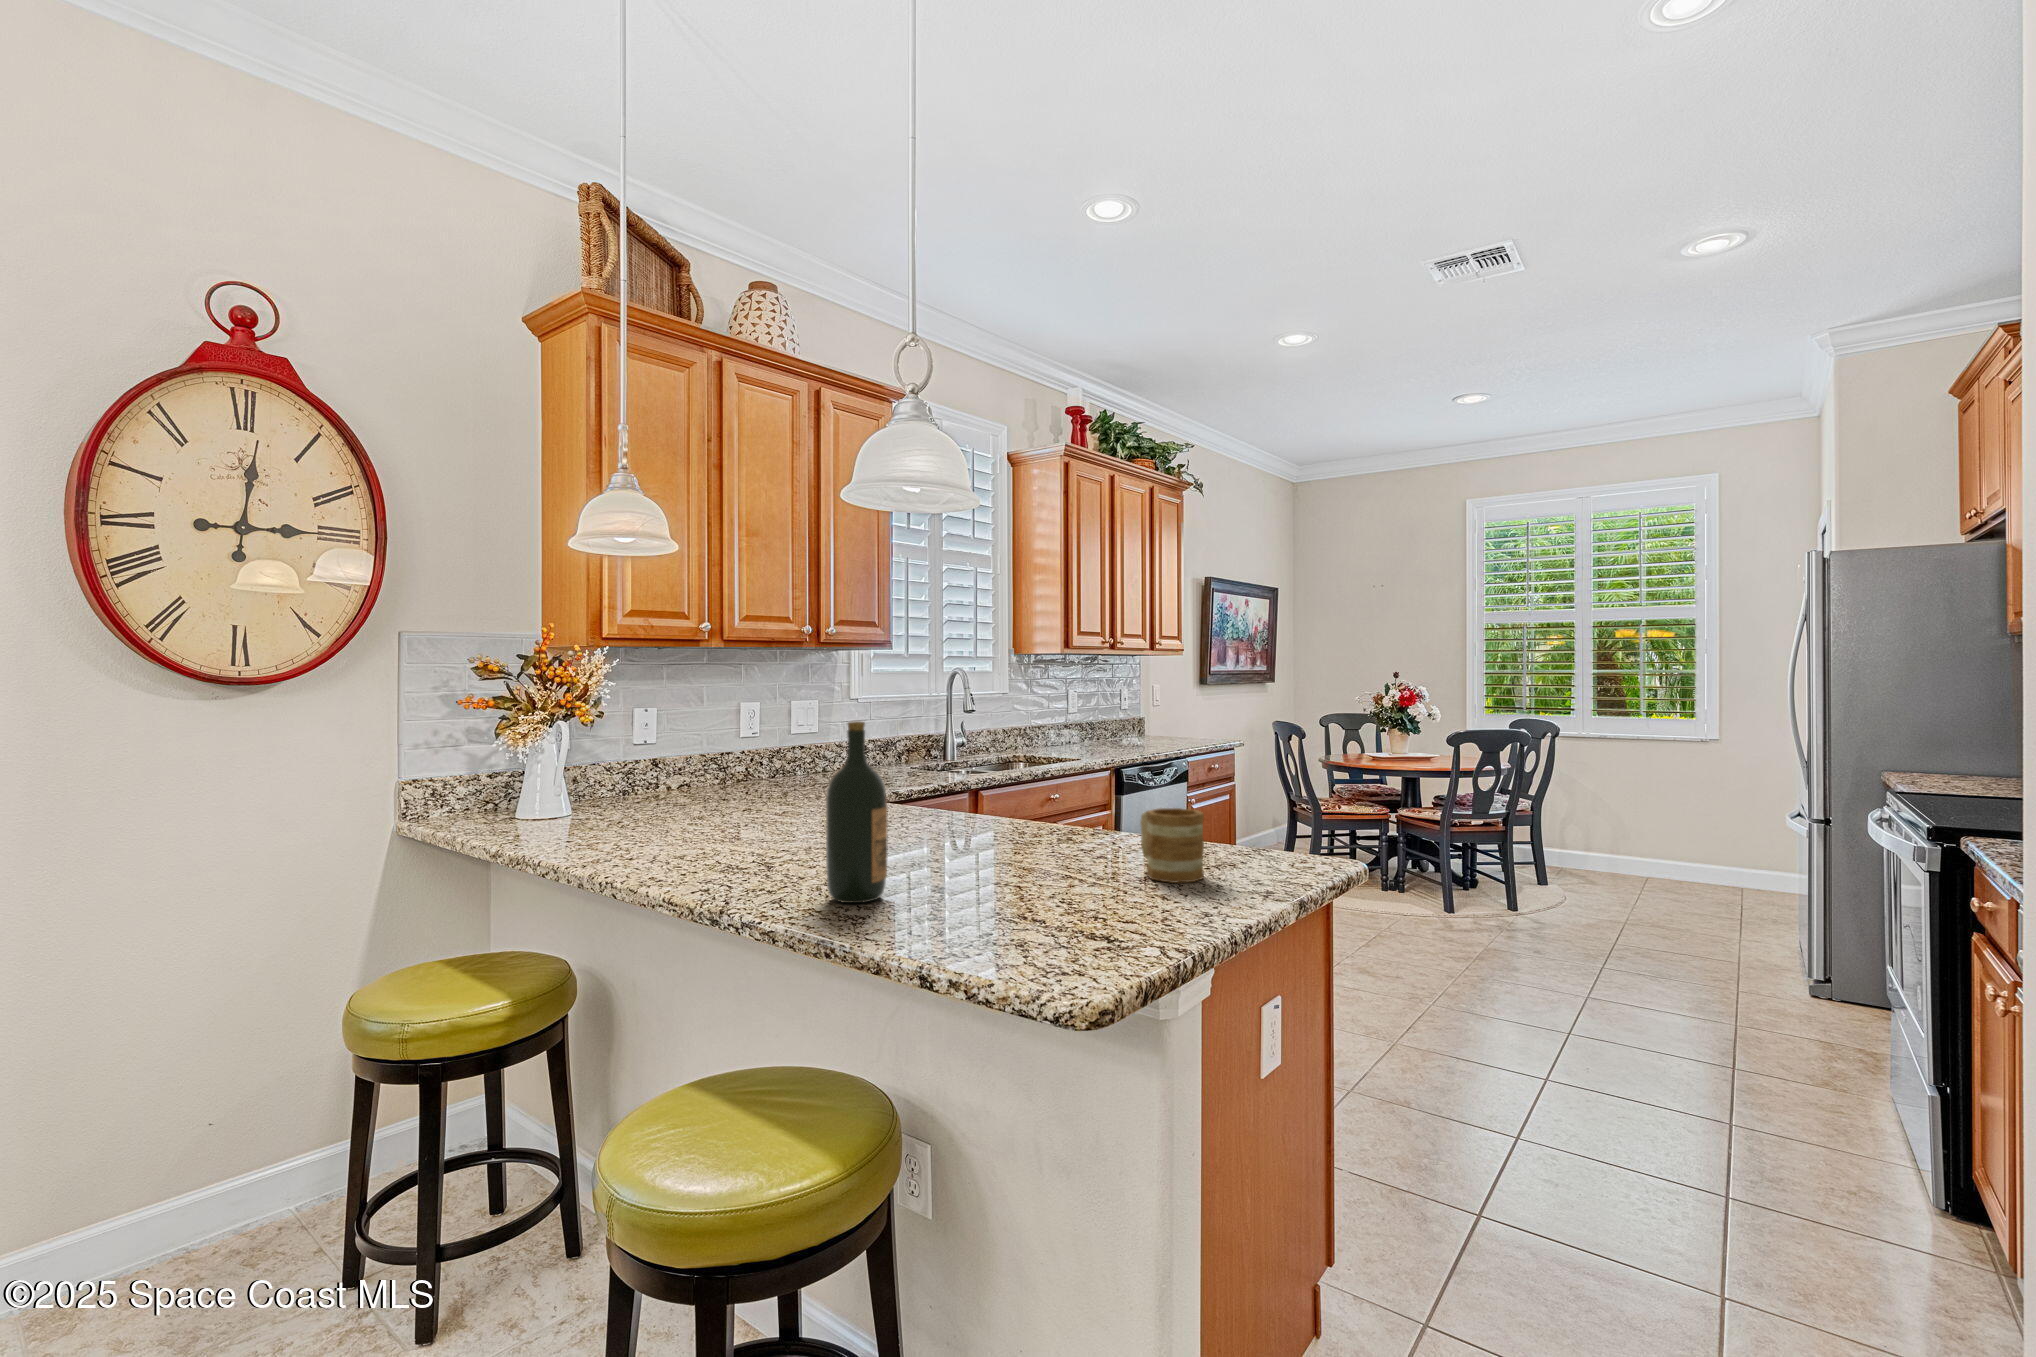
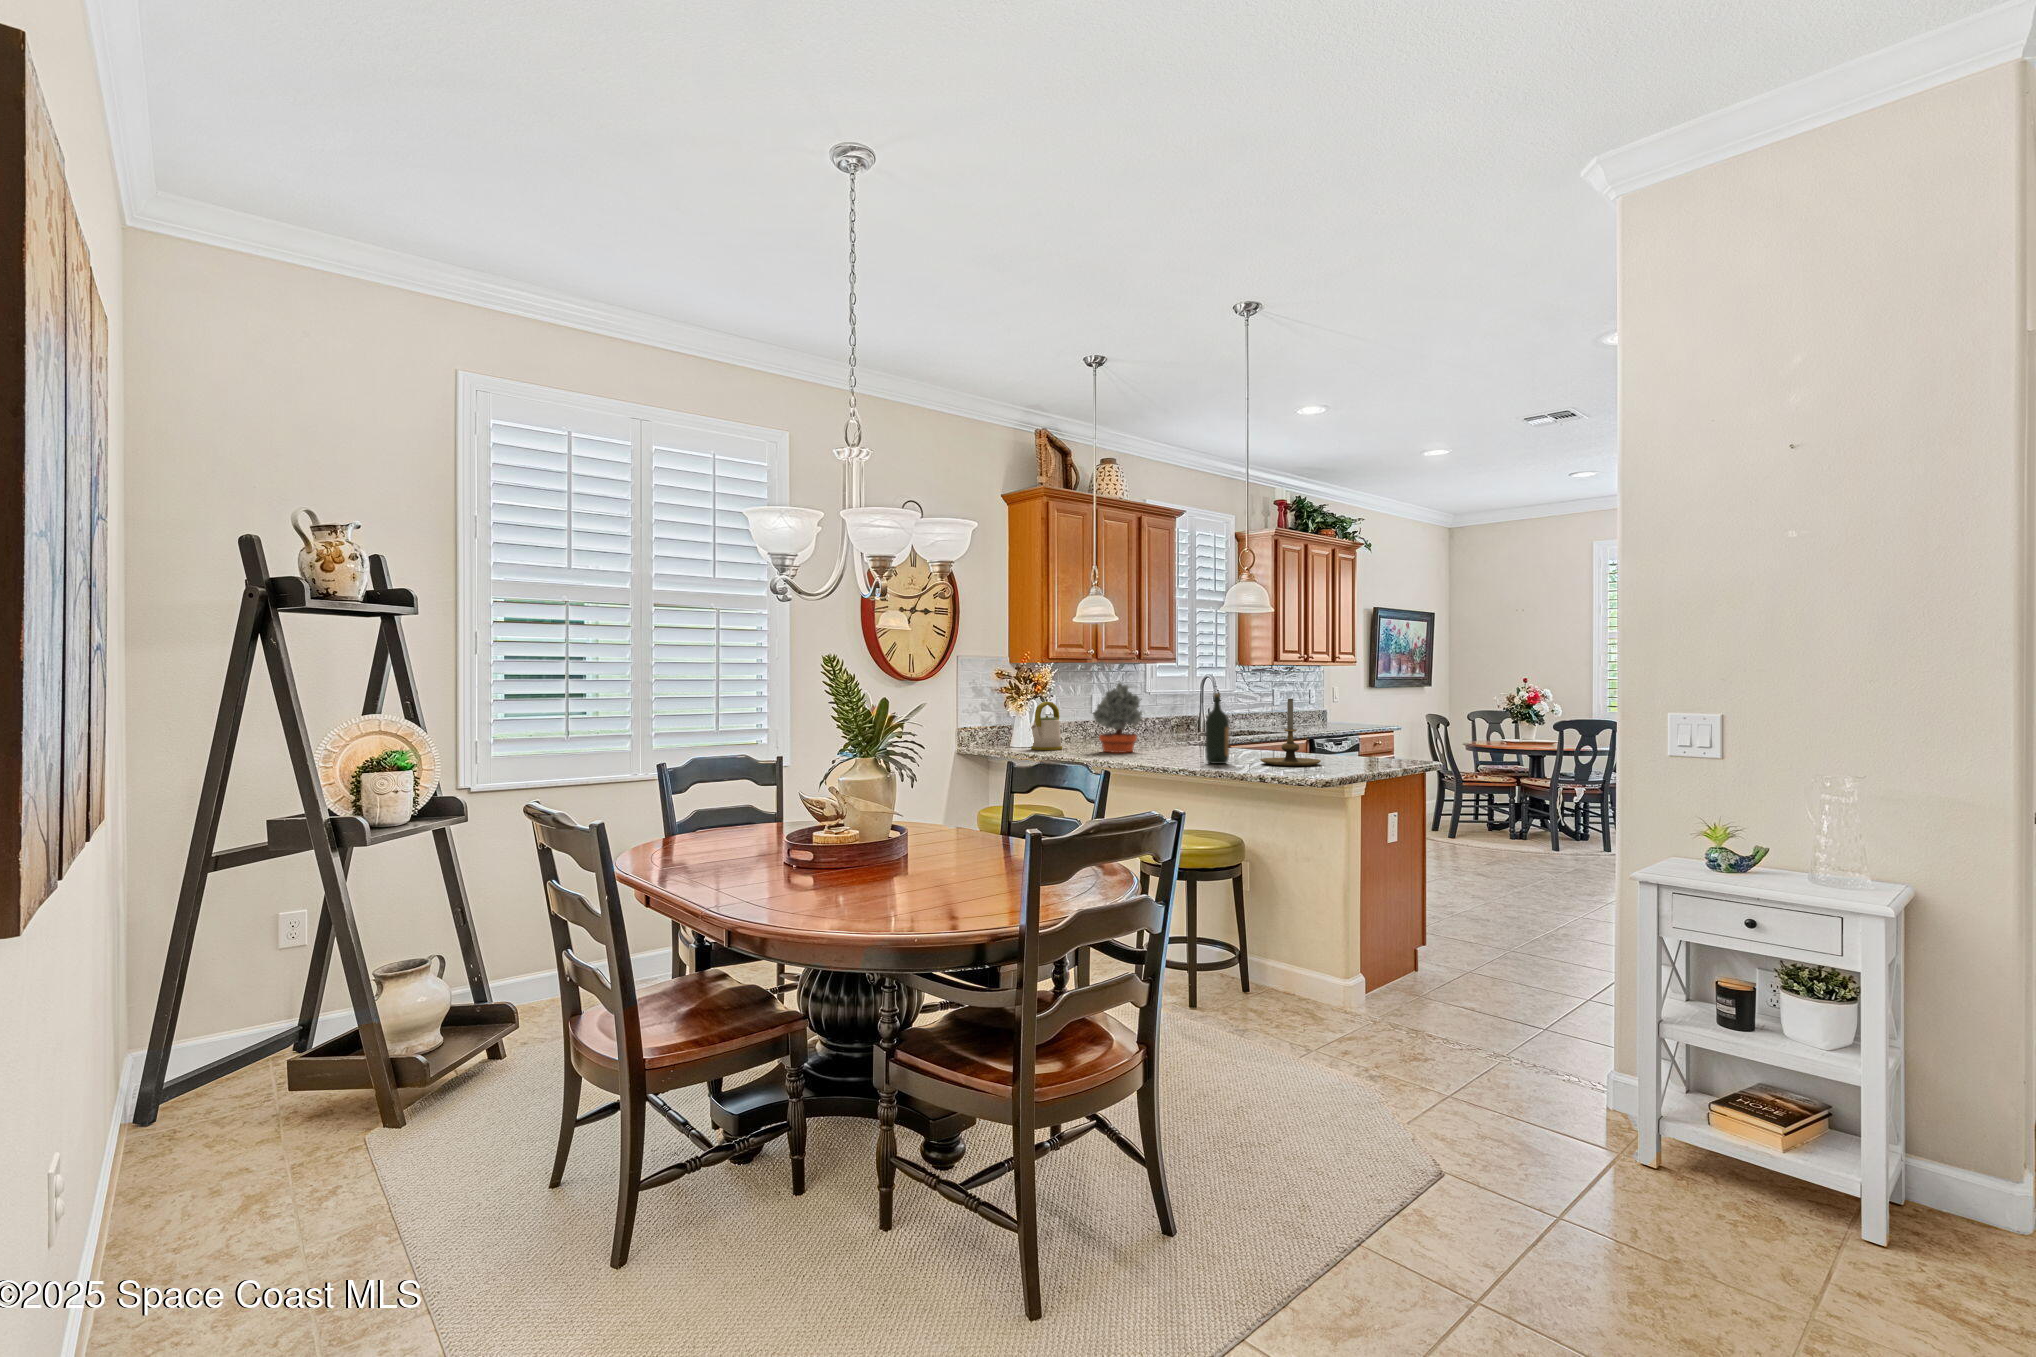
potted plant: none [644,687,767,838] -> present [1093,682,1142,753]
kettle: none [533,727,615,830] -> present [1031,702,1062,750]
candle holder: none [962,733,1108,910] -> present [1260,698,1321,766]
mug: present [1140,808,1204,883] -> none [1333,733,1362,763]

